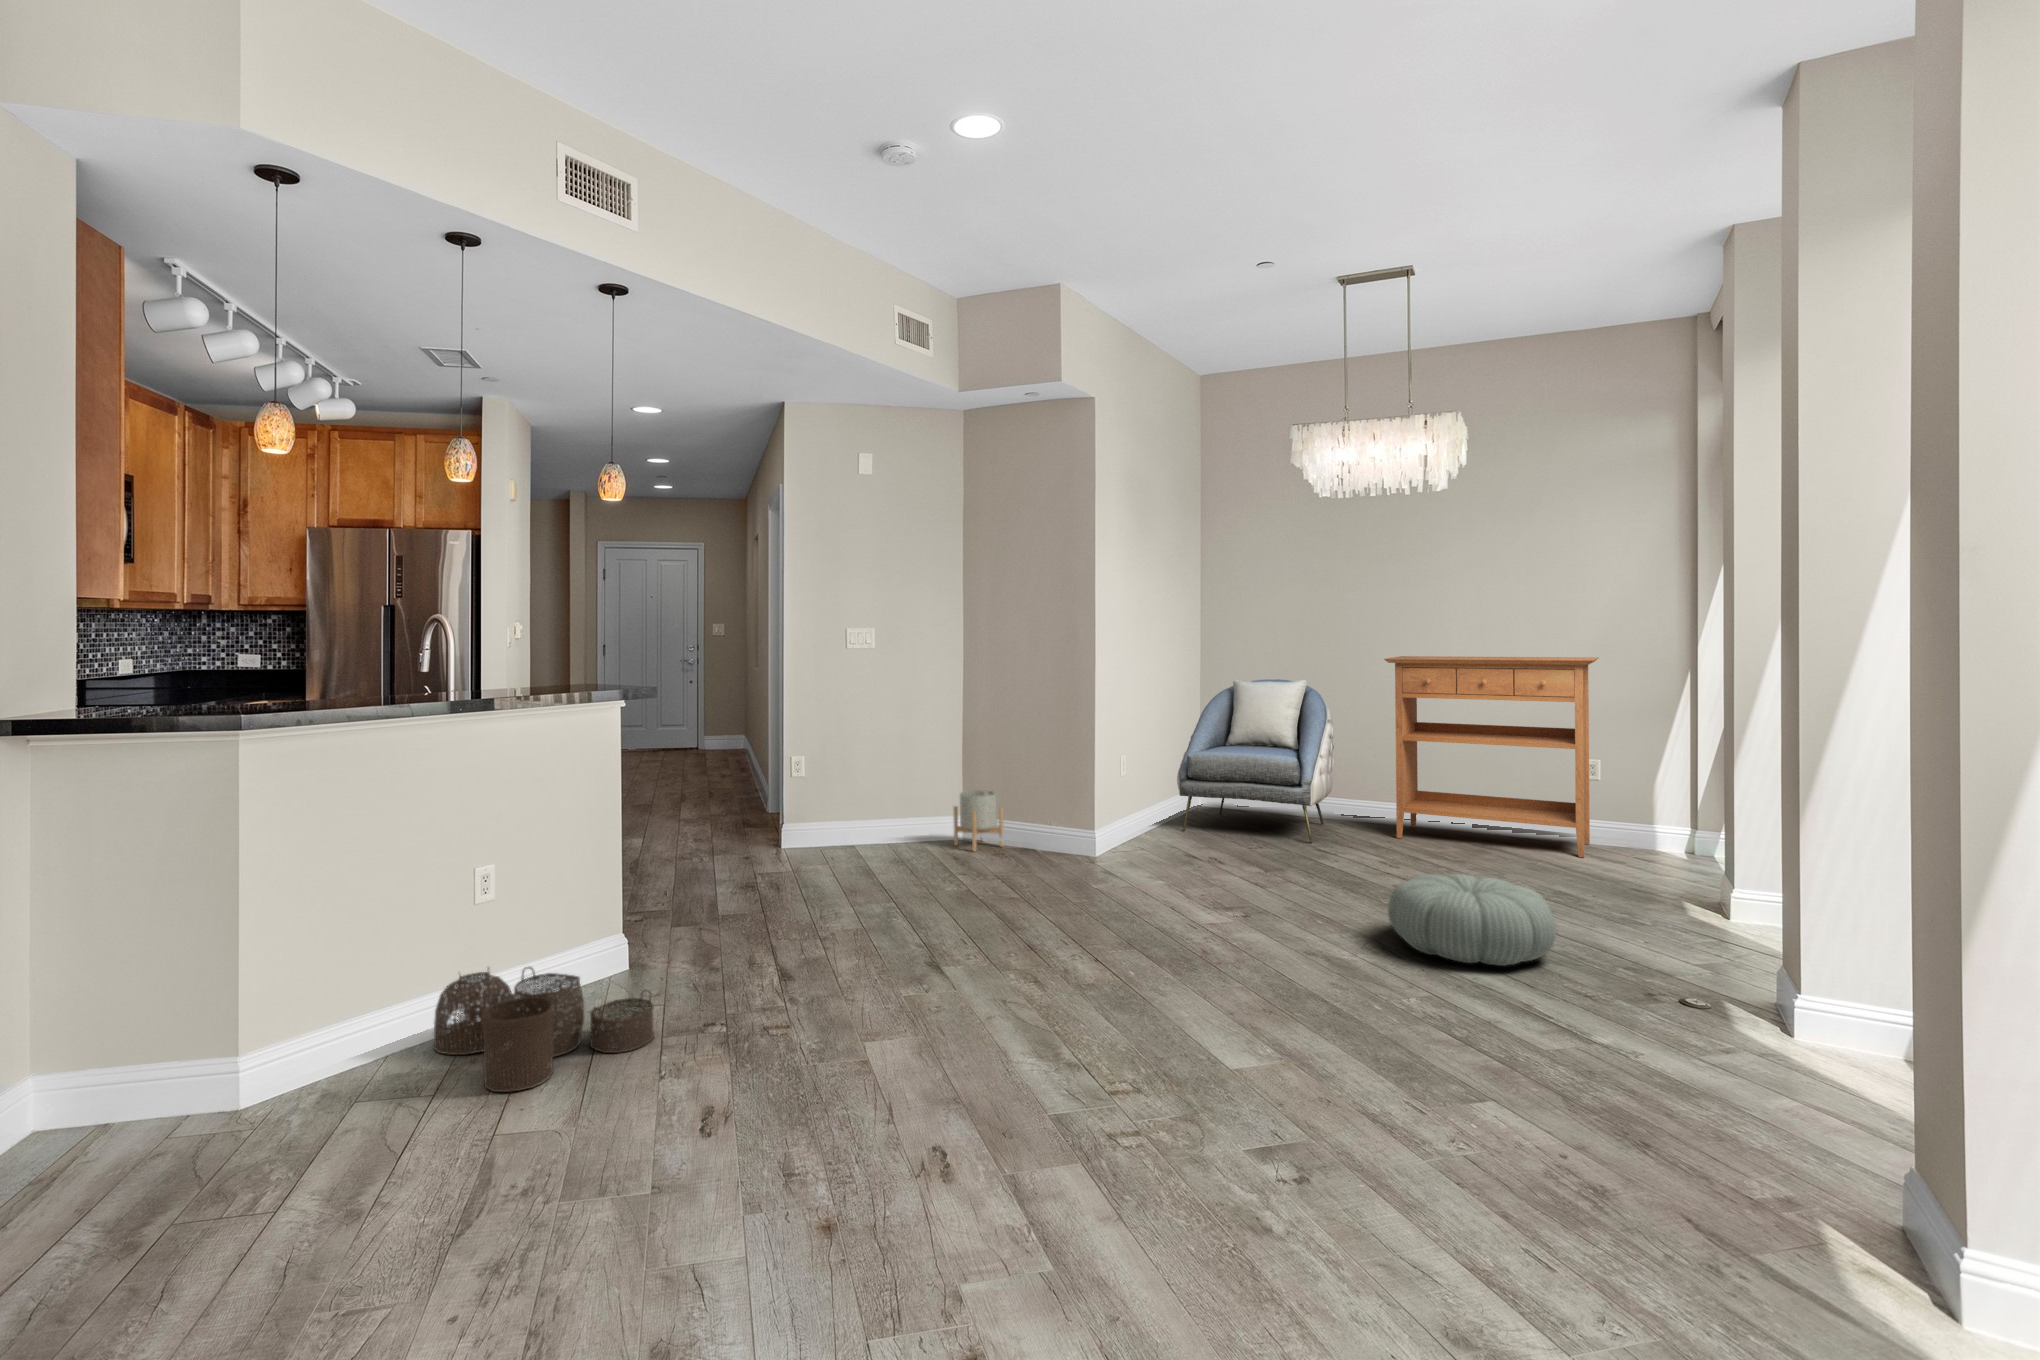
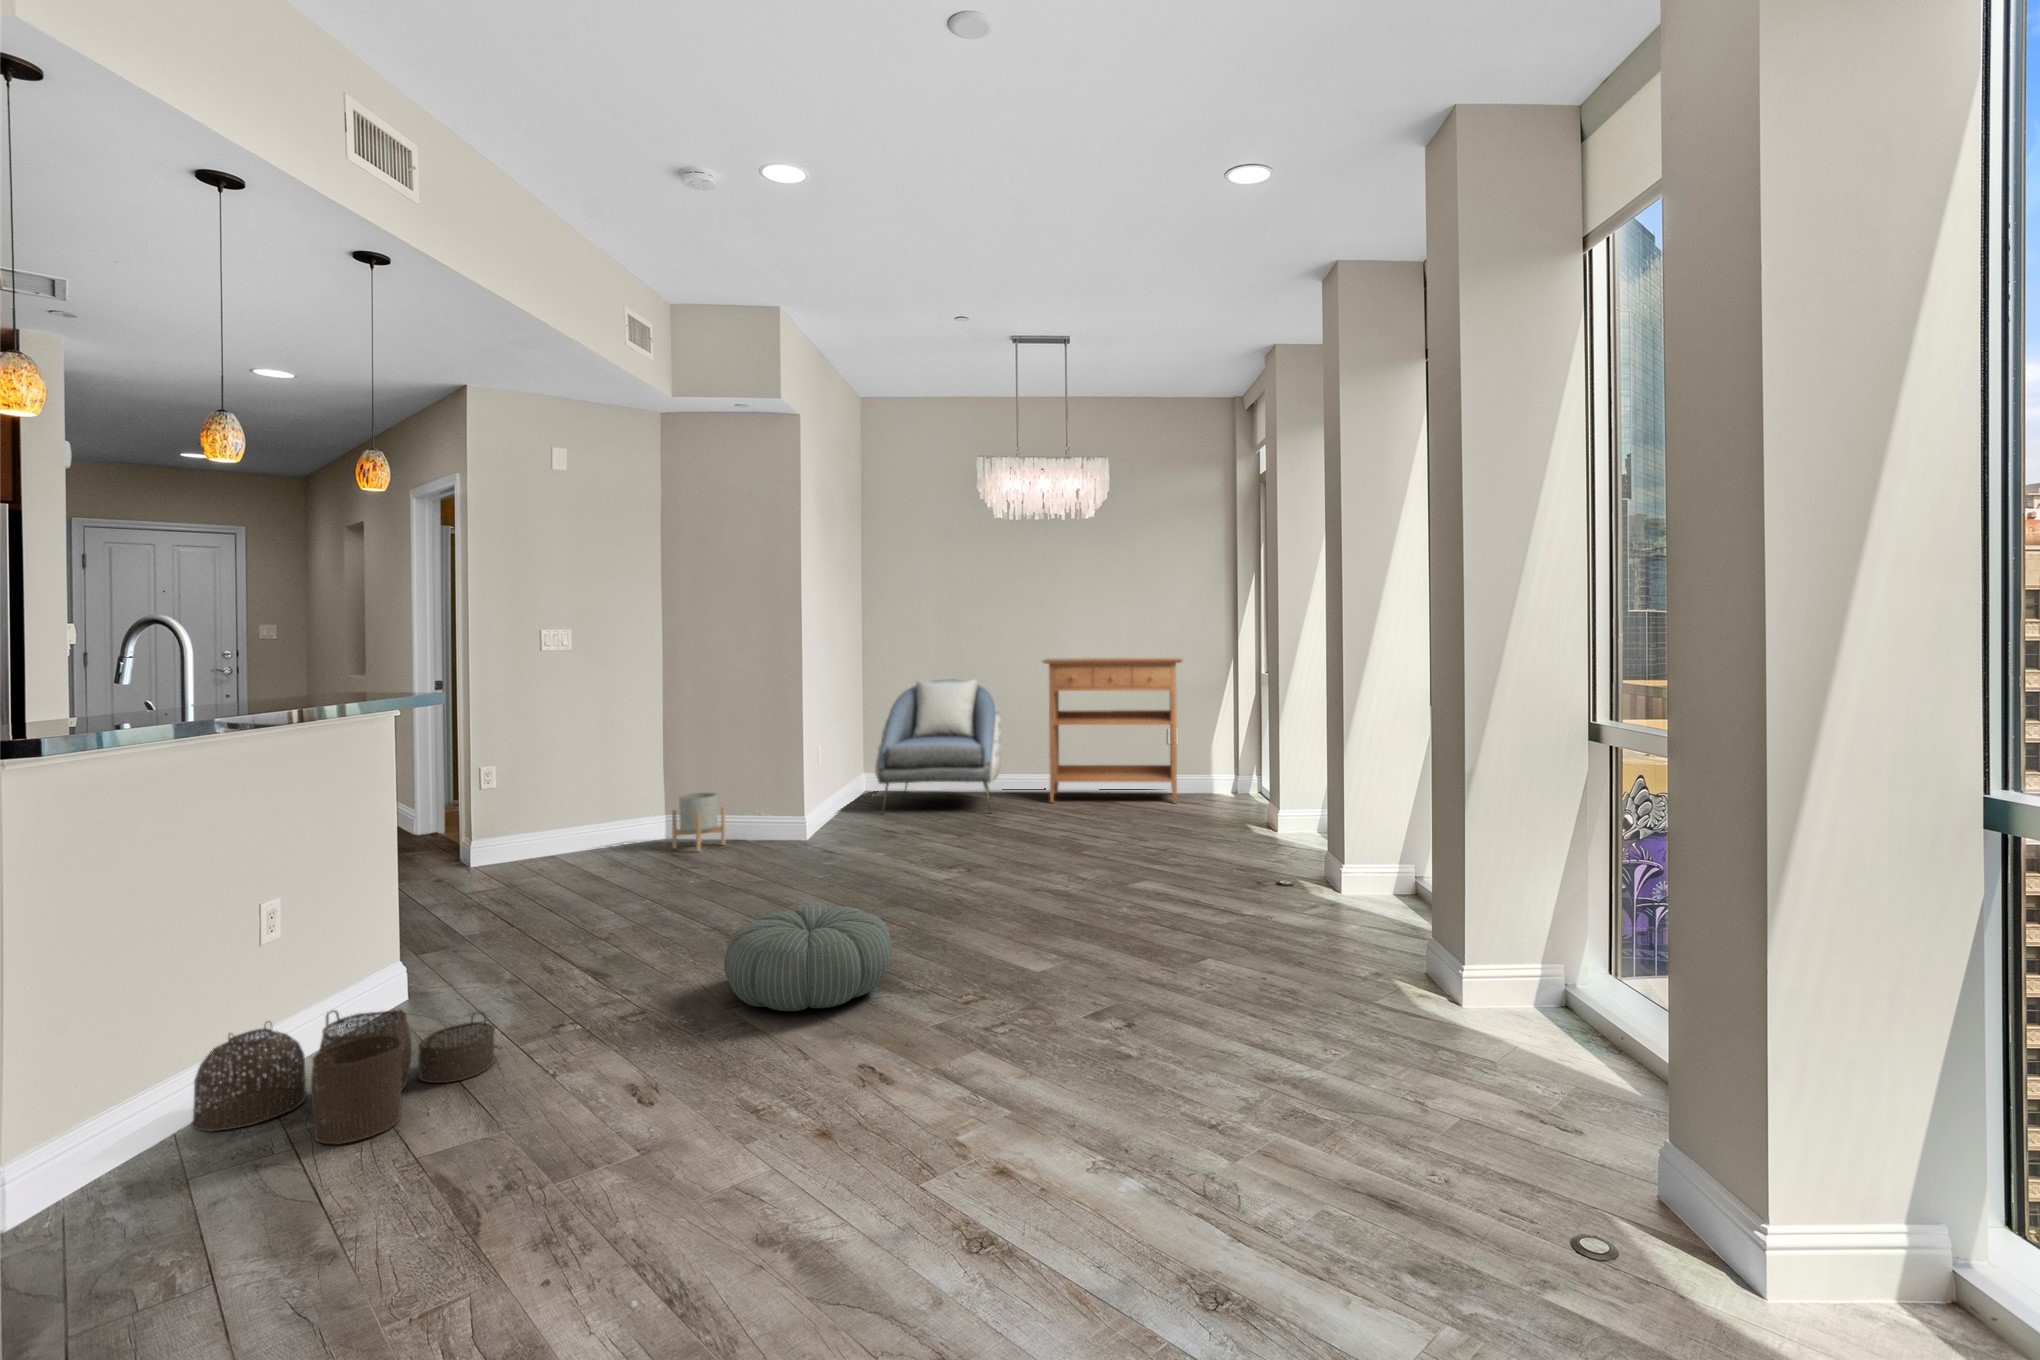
pouf: present [1388,874,1556,966] -> present [724,906,892,1011]

